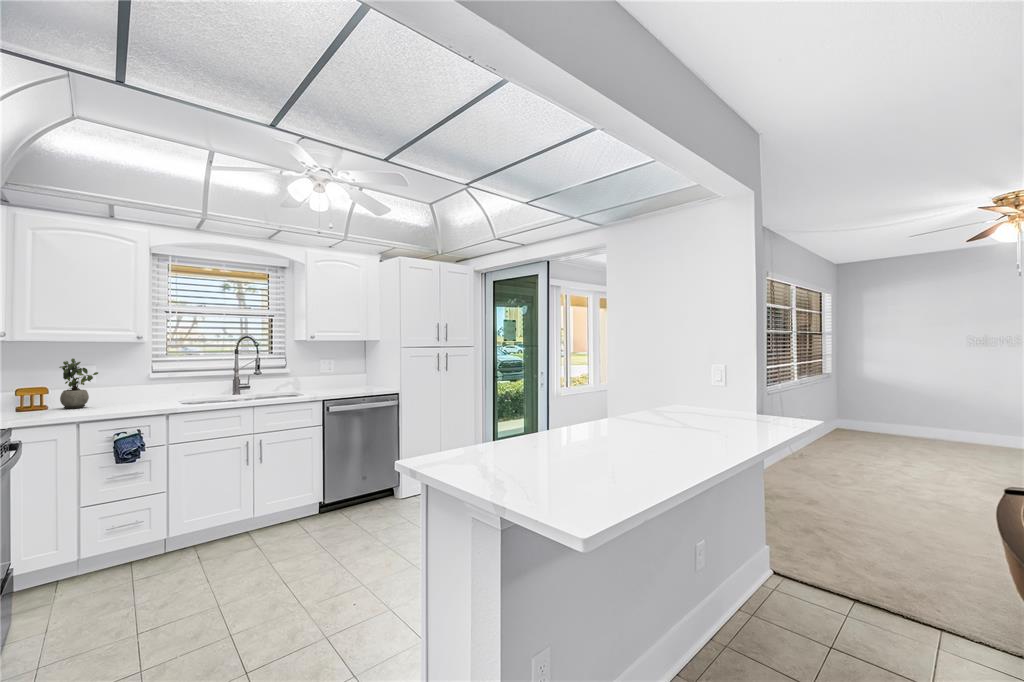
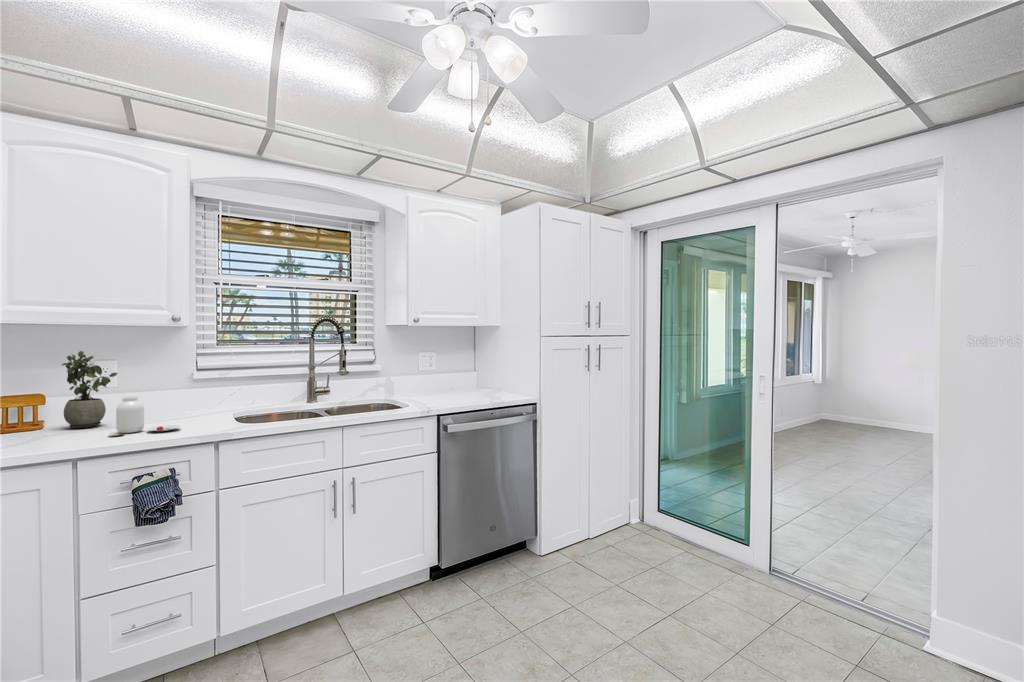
jar: none [95,387,143,411] -> present [108,397,181,437]

